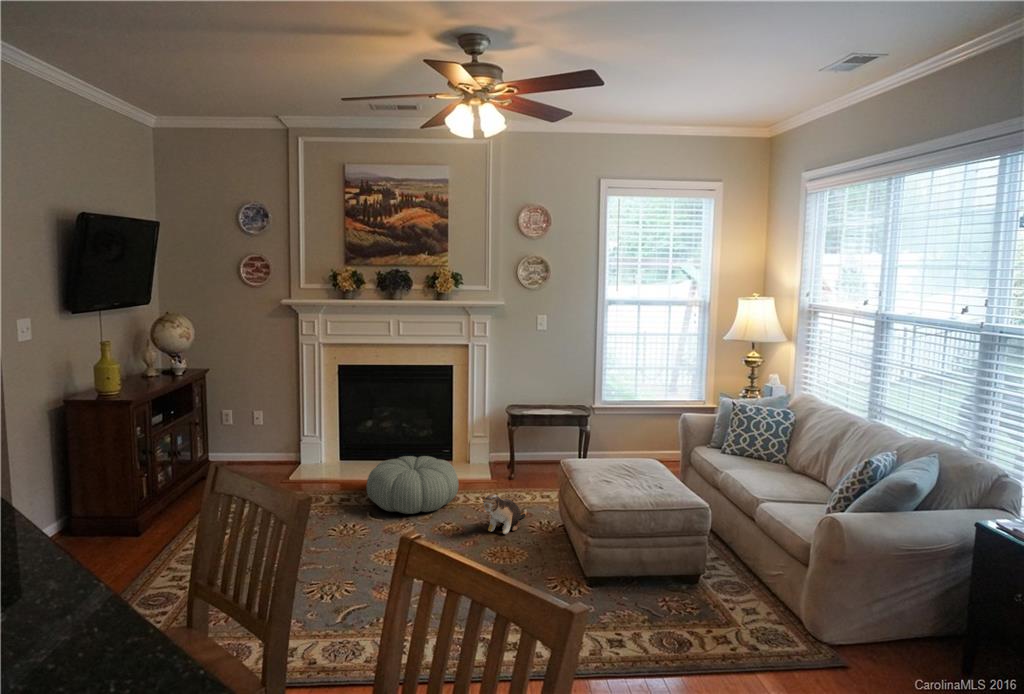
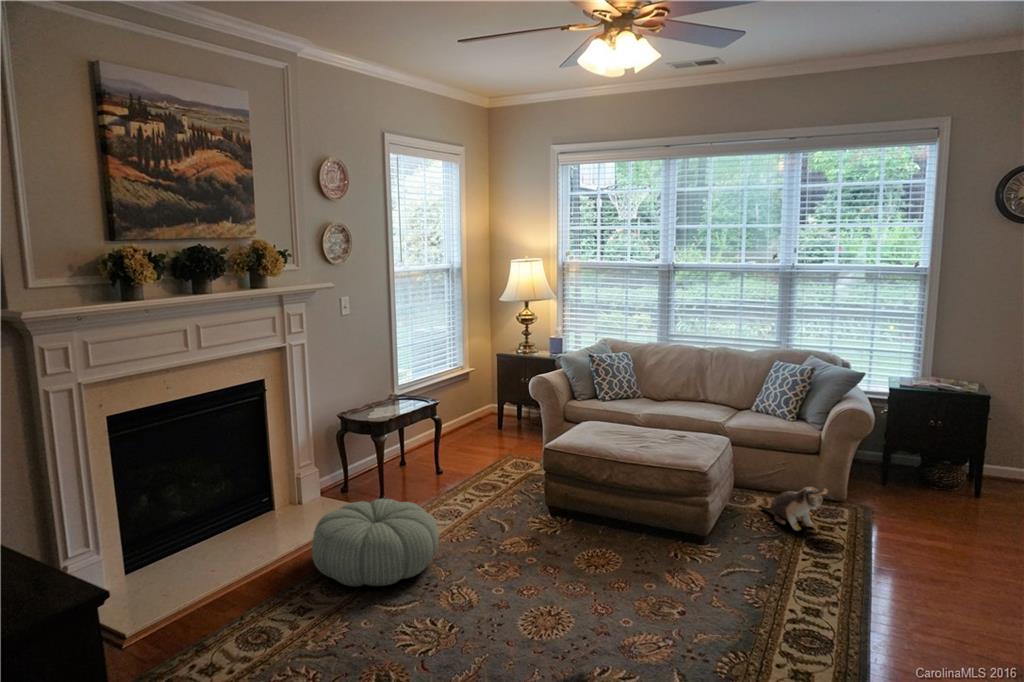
plush toy: present [479,494,525,534] -> present [761,487,828,531]

